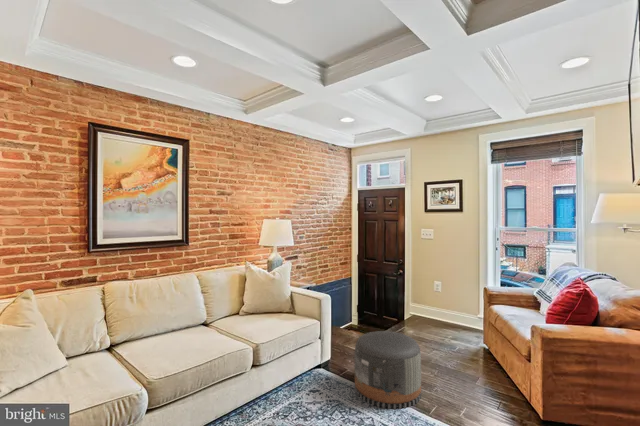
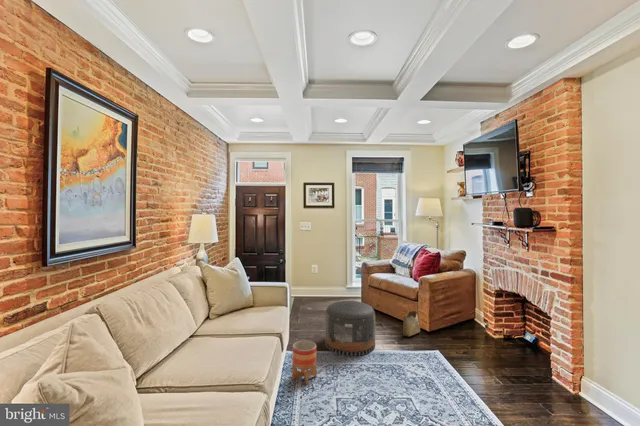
woven basket: none [478,356,517,413] -> present [403,302,420,337]
planter: none [274,361,301,411] -> present [292,340,317,385]

